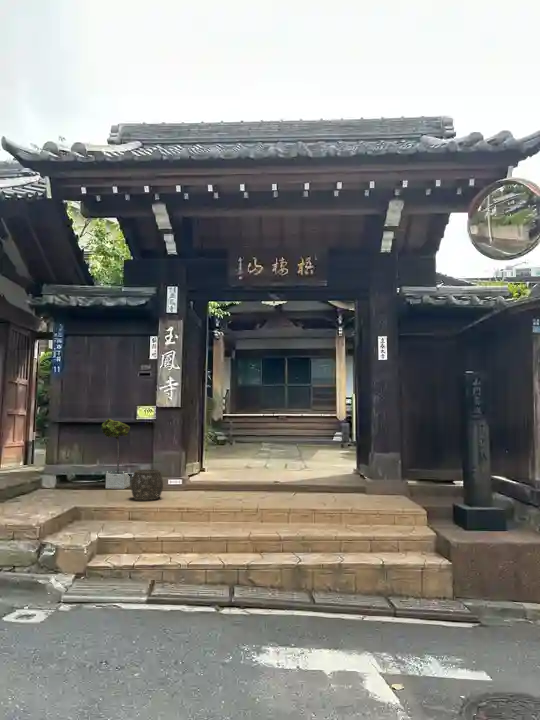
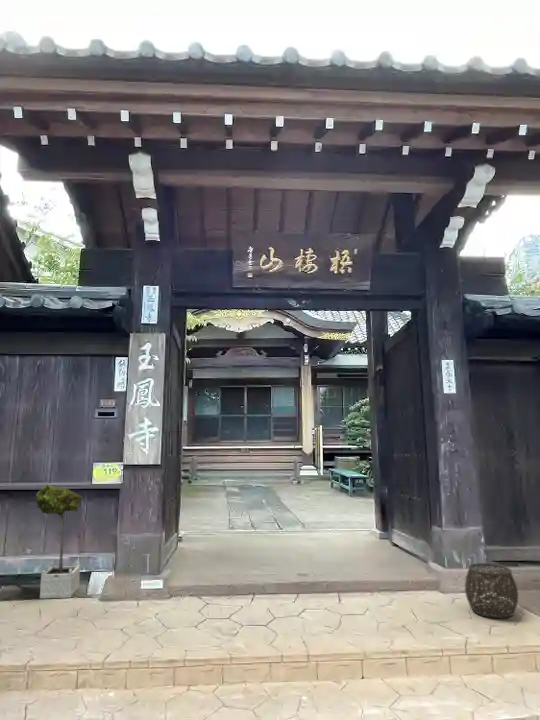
woven basket: present [131,469,163,500] -> present [465,563,518,618]

